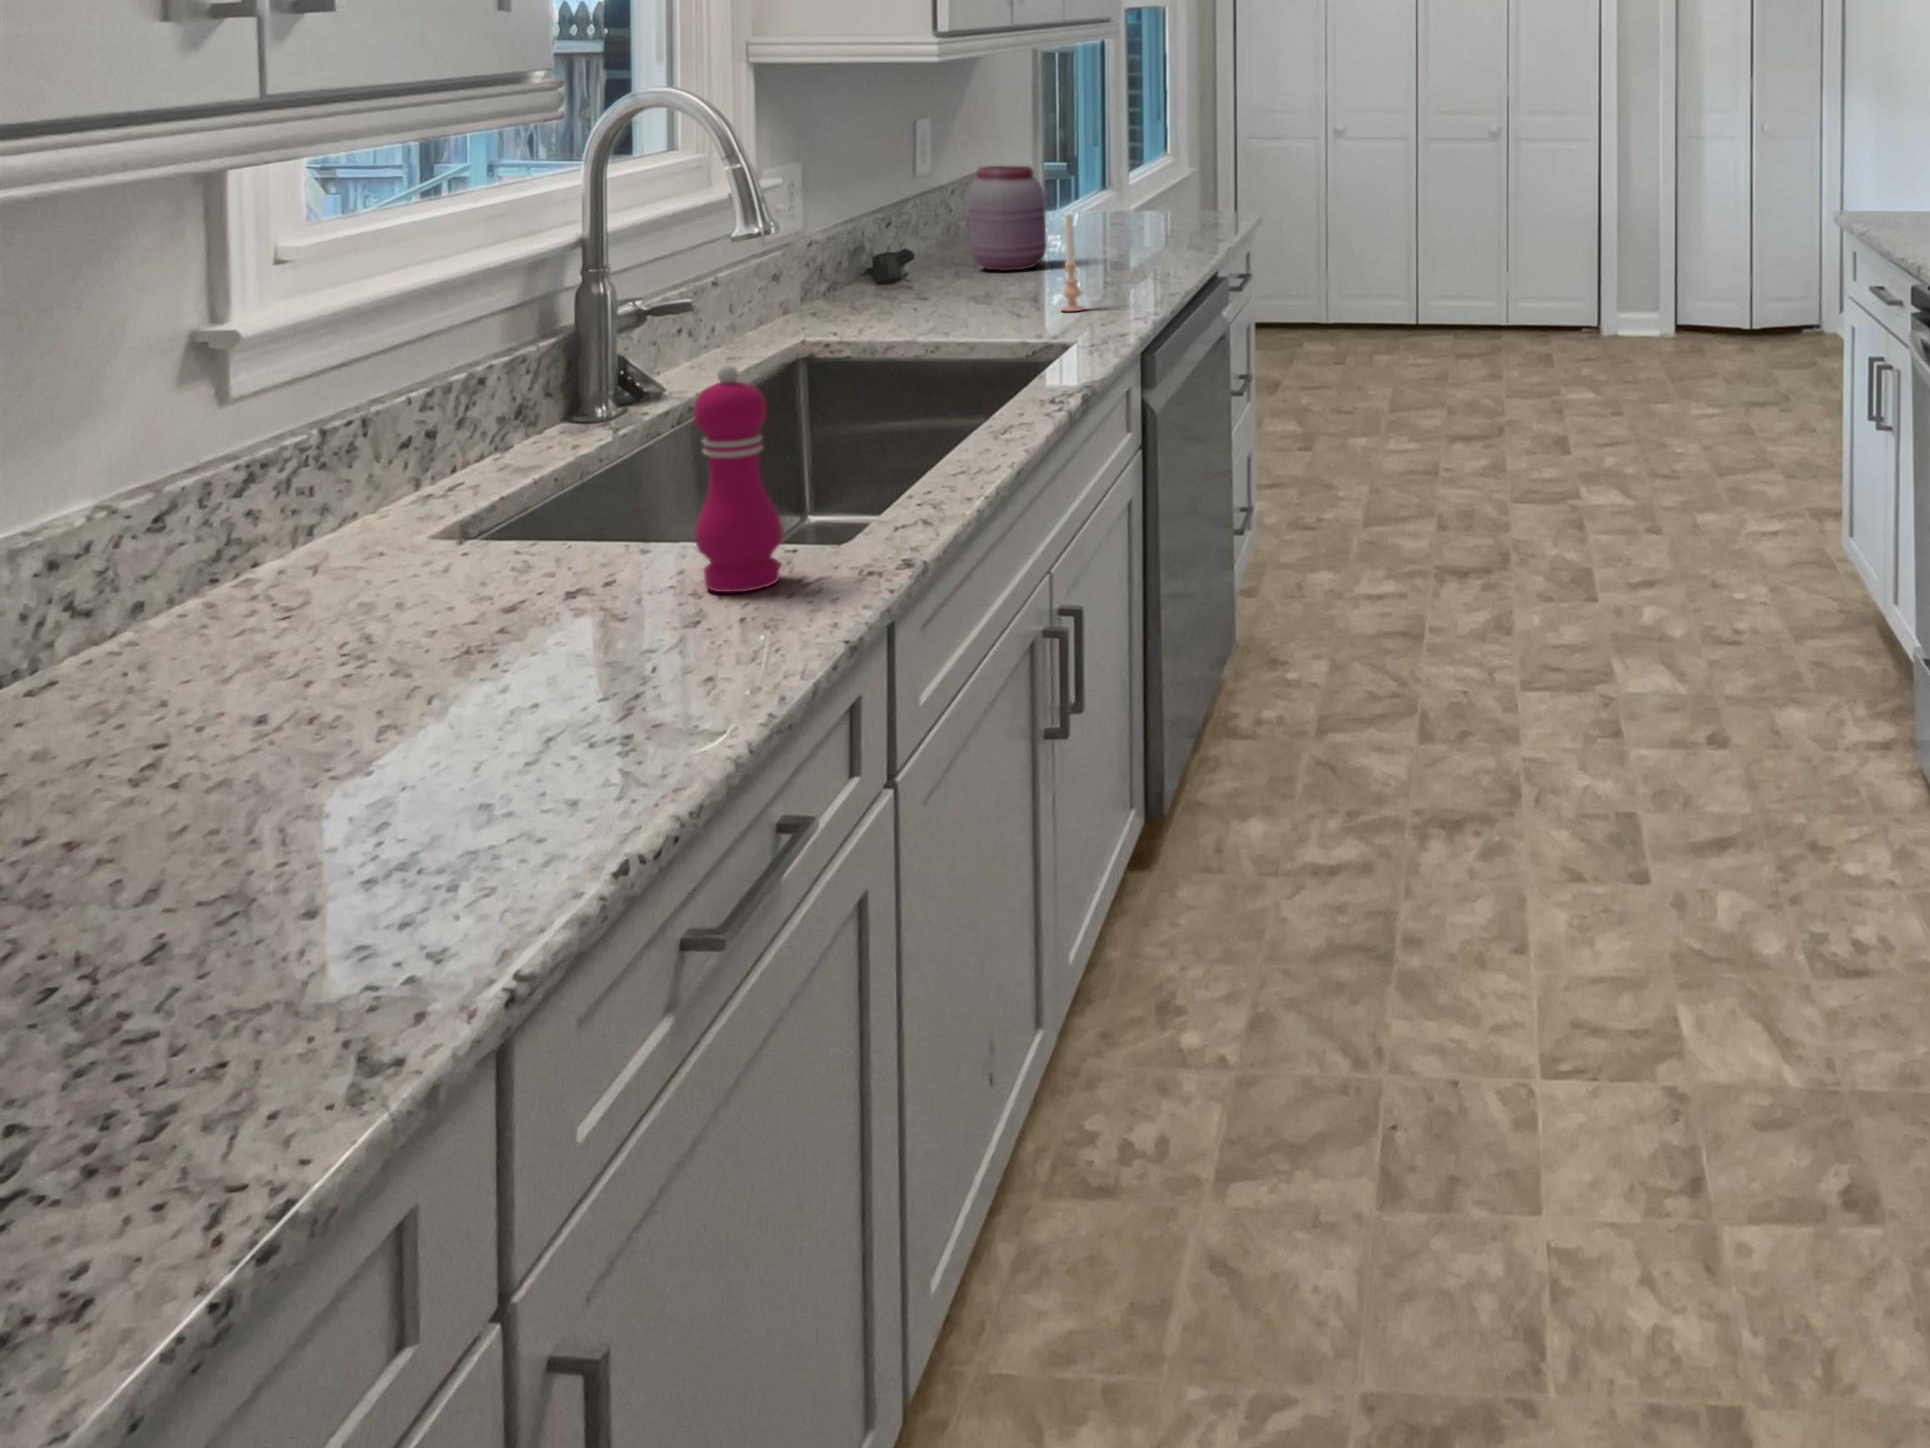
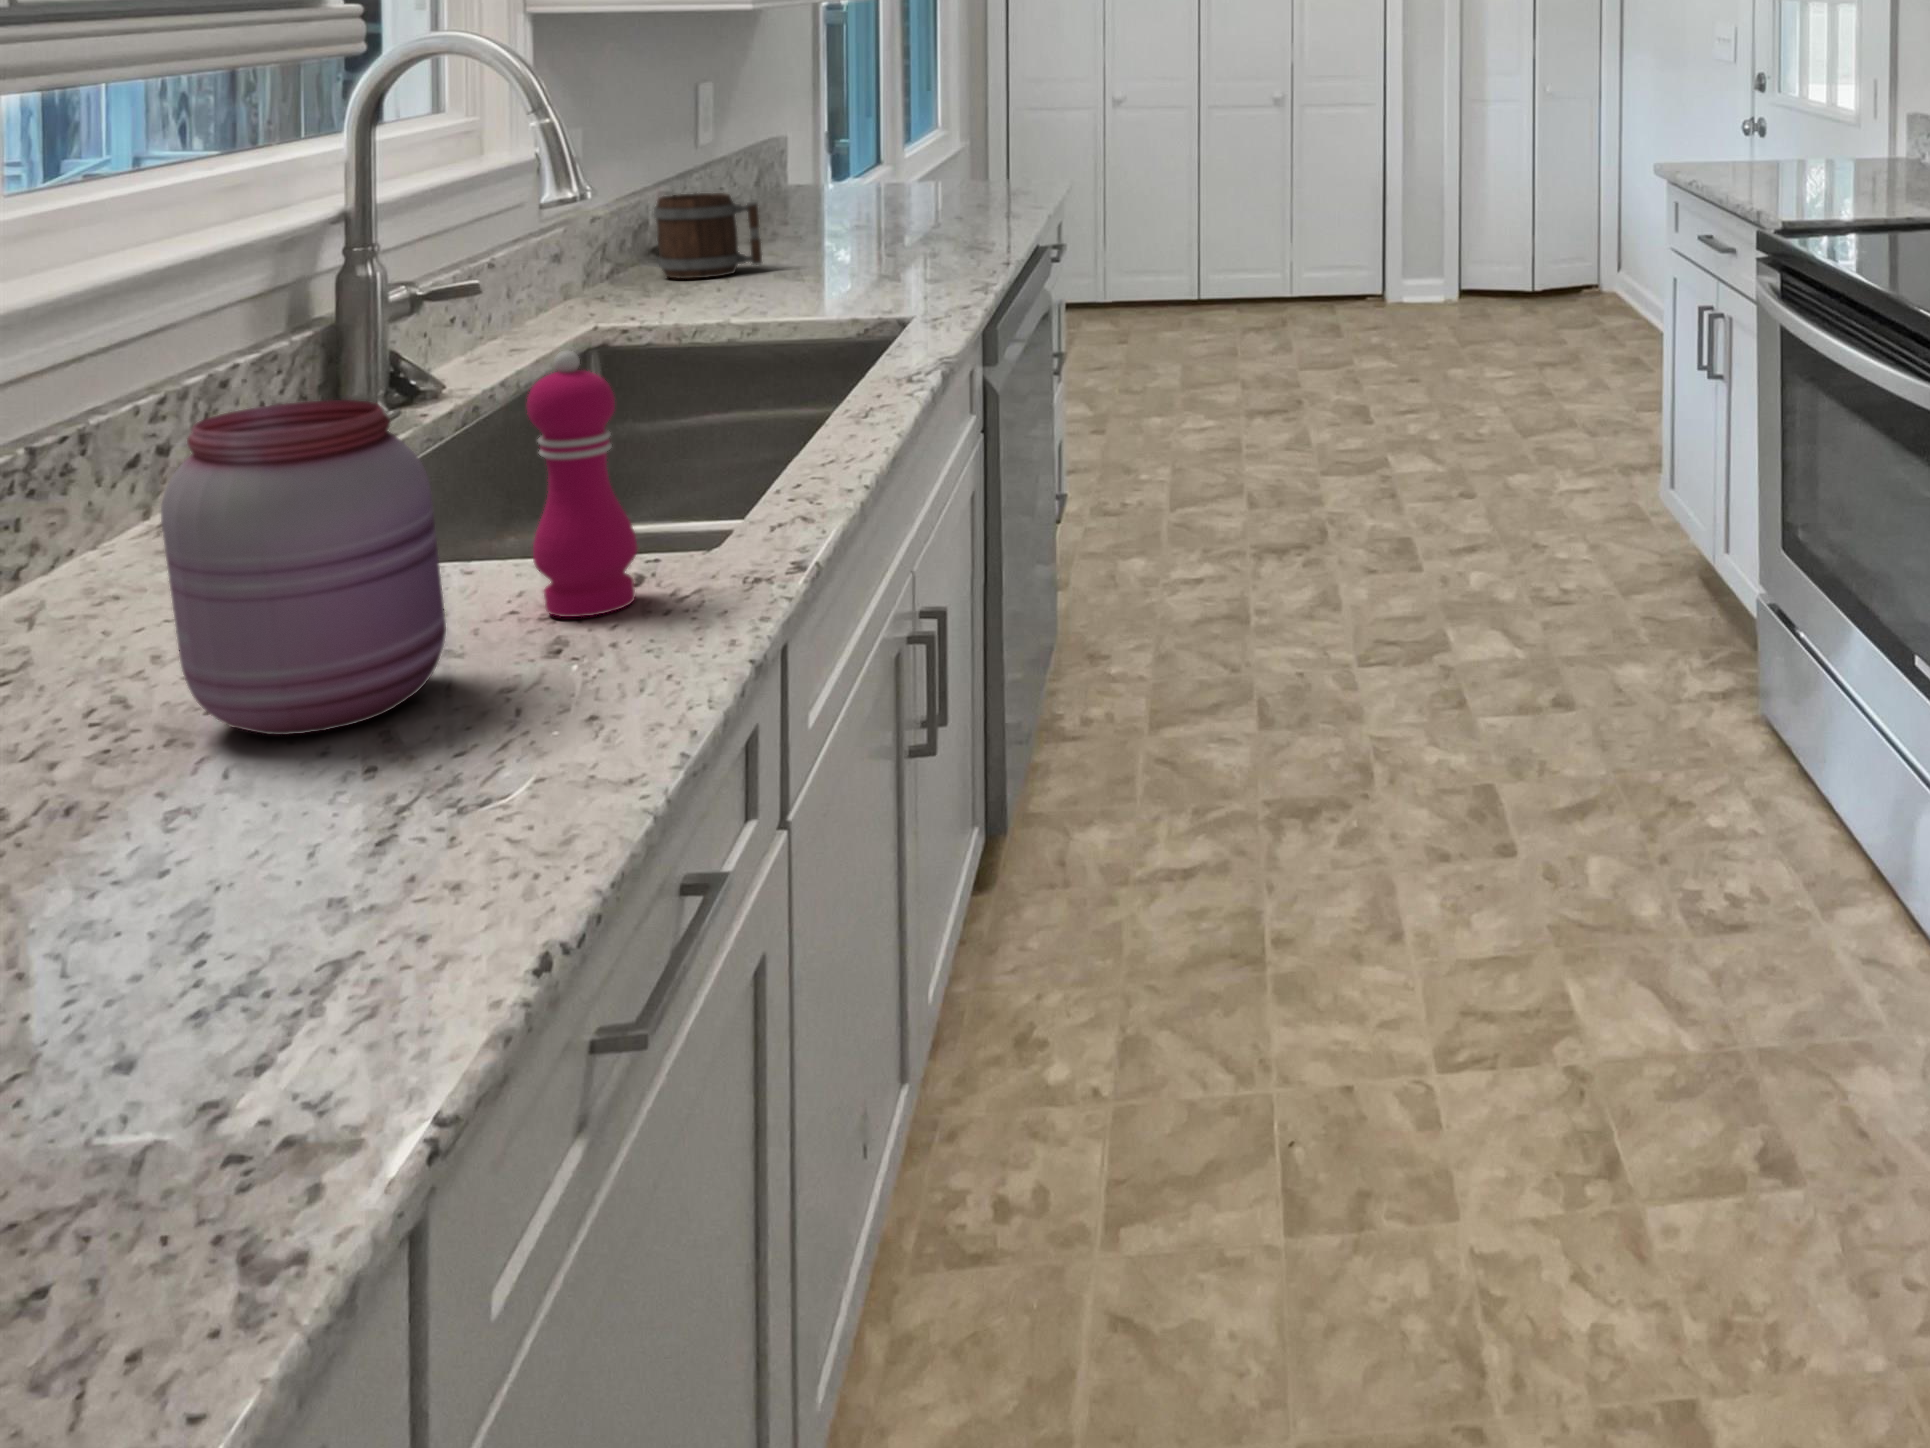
jar: present [967,166,1047,270] -> present [161,400,446,735]
candle: present [1061,213,1084,311] -> none [874,179,902,288]
mug: none [876,220,969,297] -> present [654,193,762,279]

